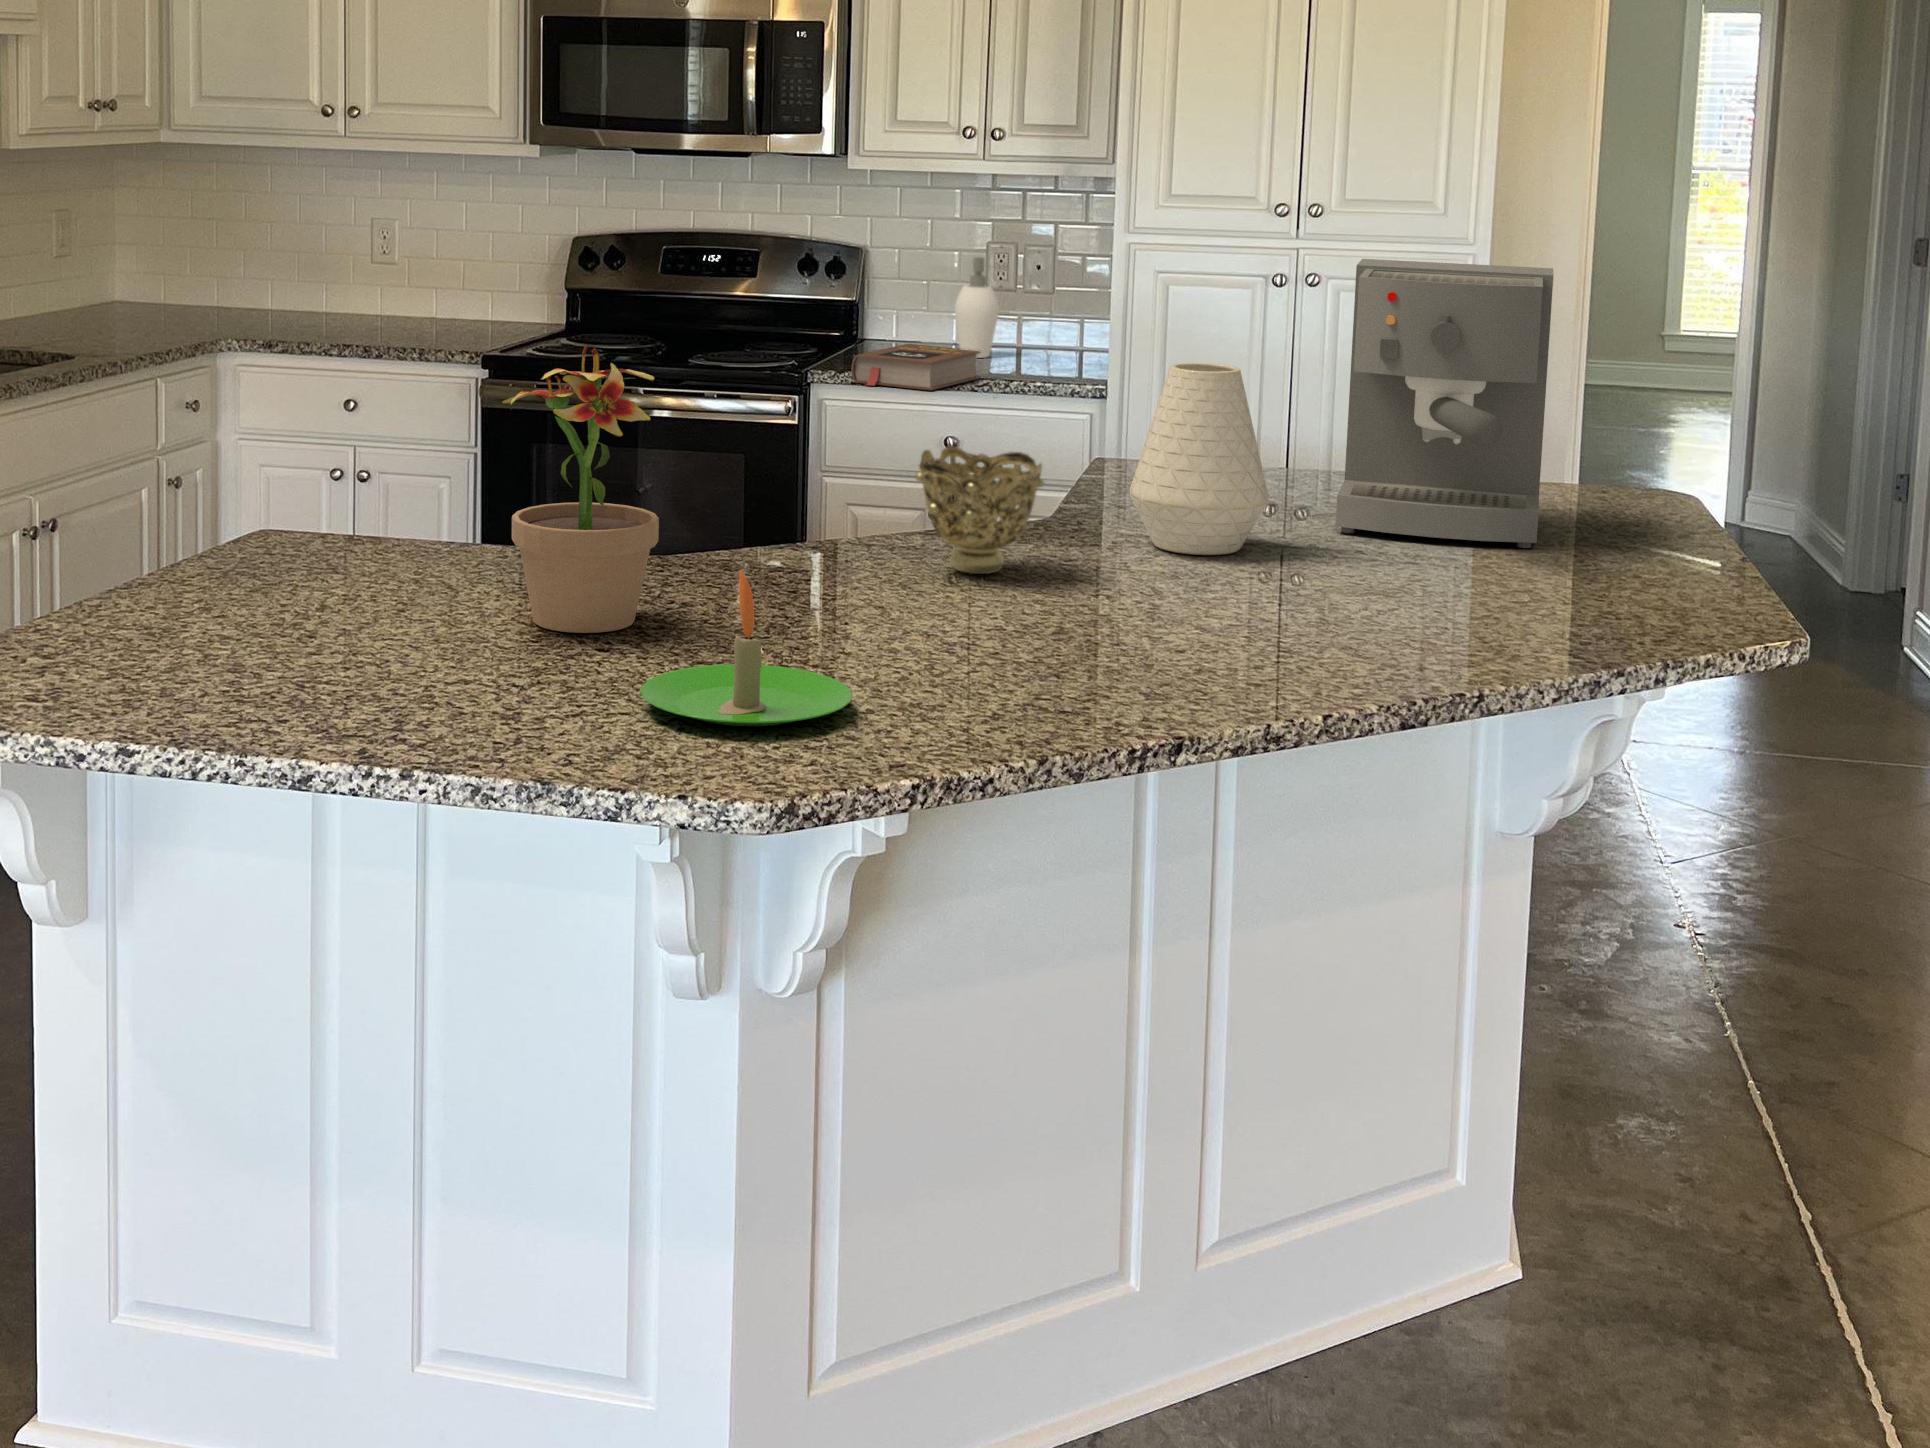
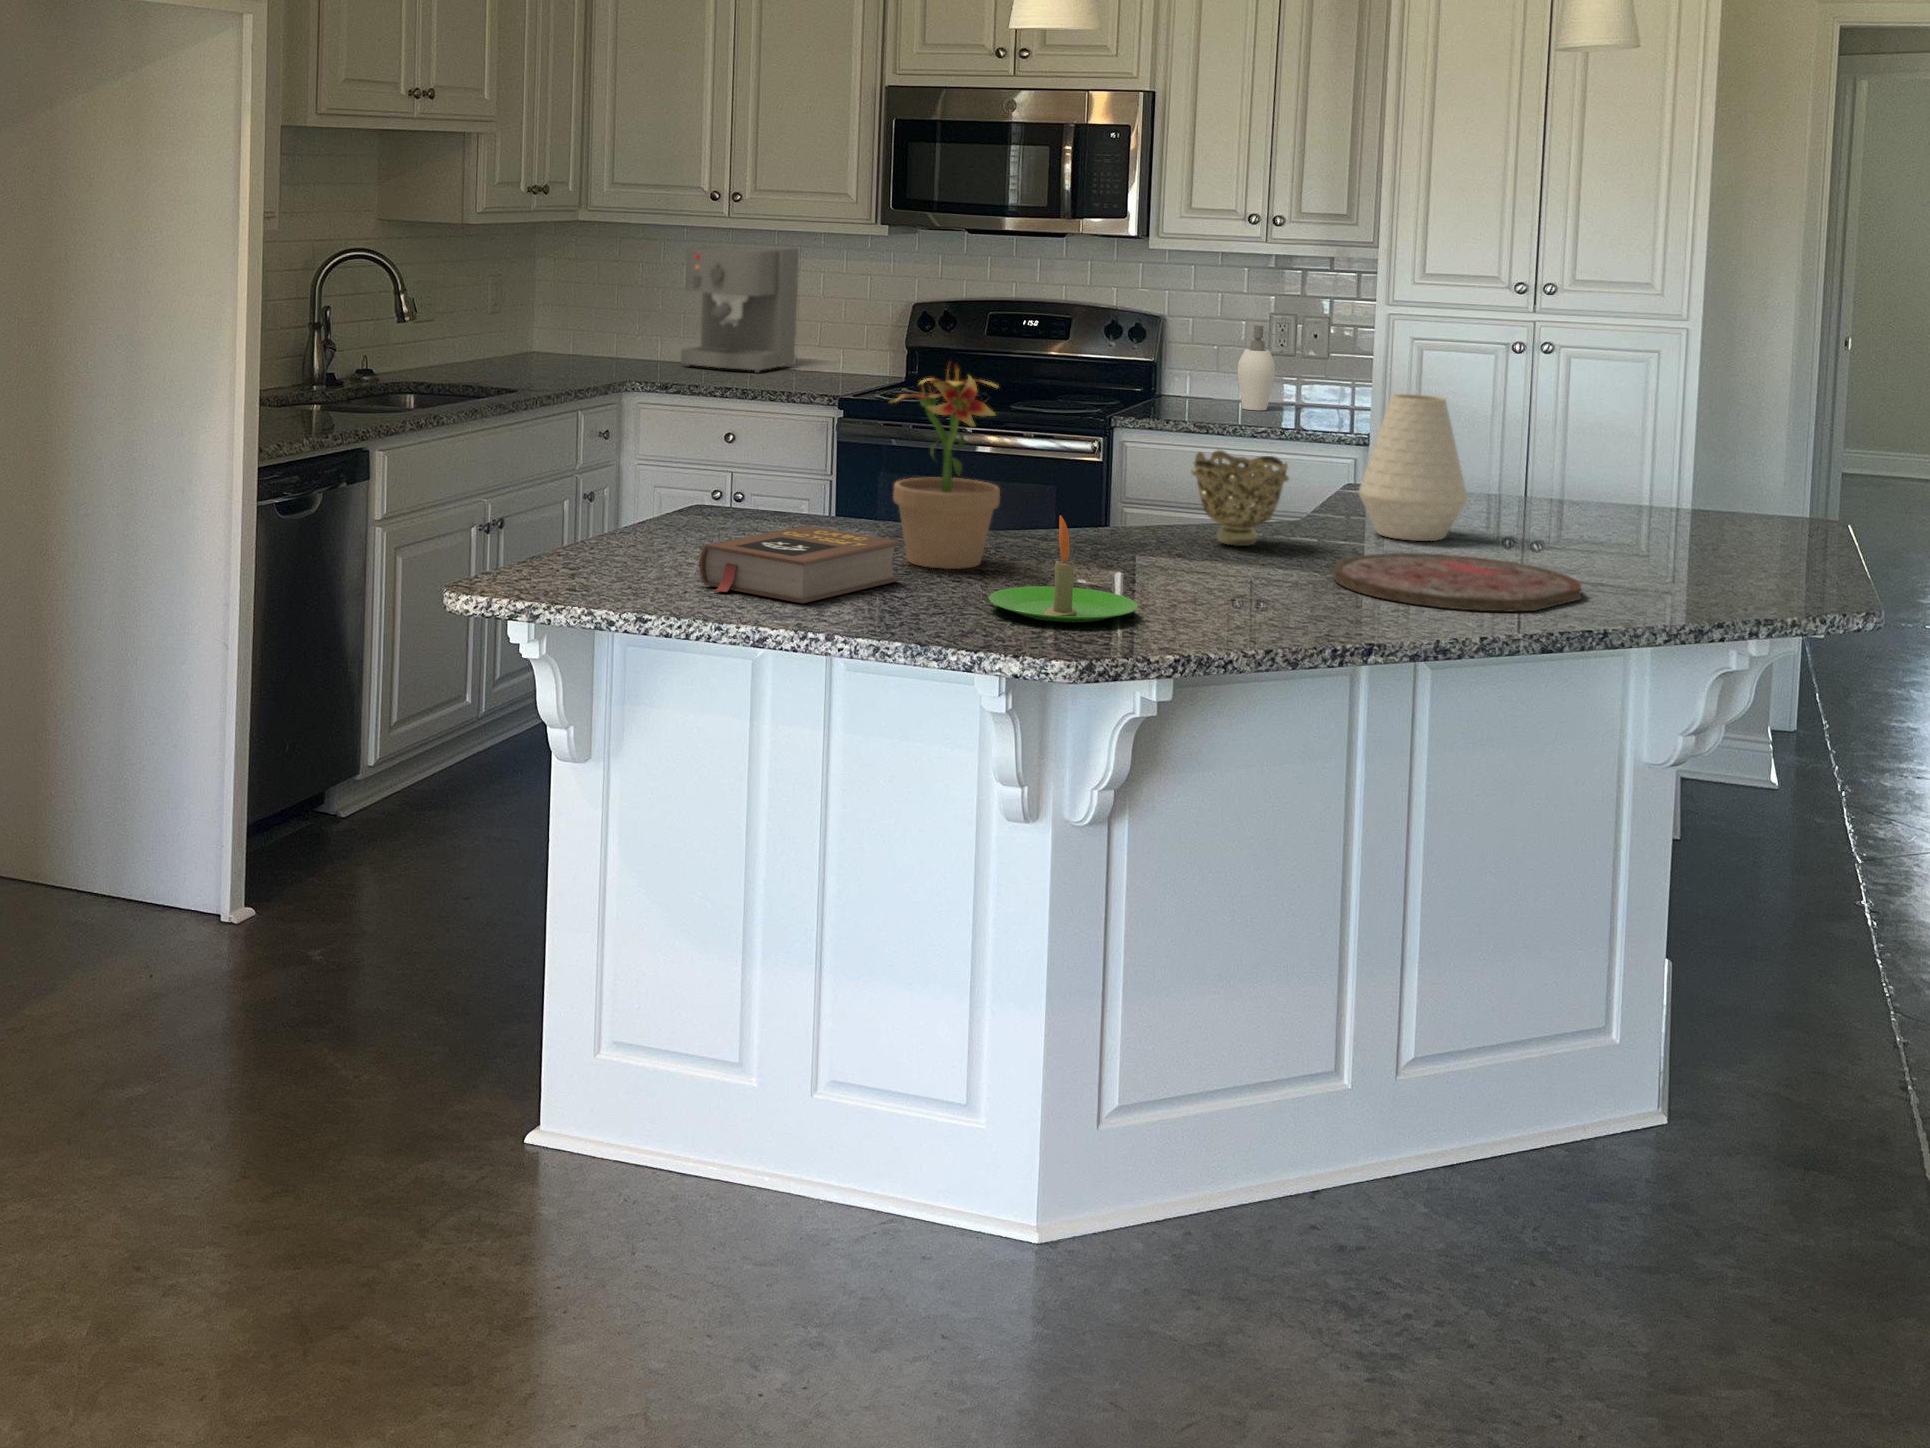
coffee maker: present [1336,259,1553,548] -> present [681,244,799,373]
book: present [851,344,981,391] -> present [699,526,901,604]
cutting board: none [1110,581,1439,674] -> present [1334,553,1581,611]

